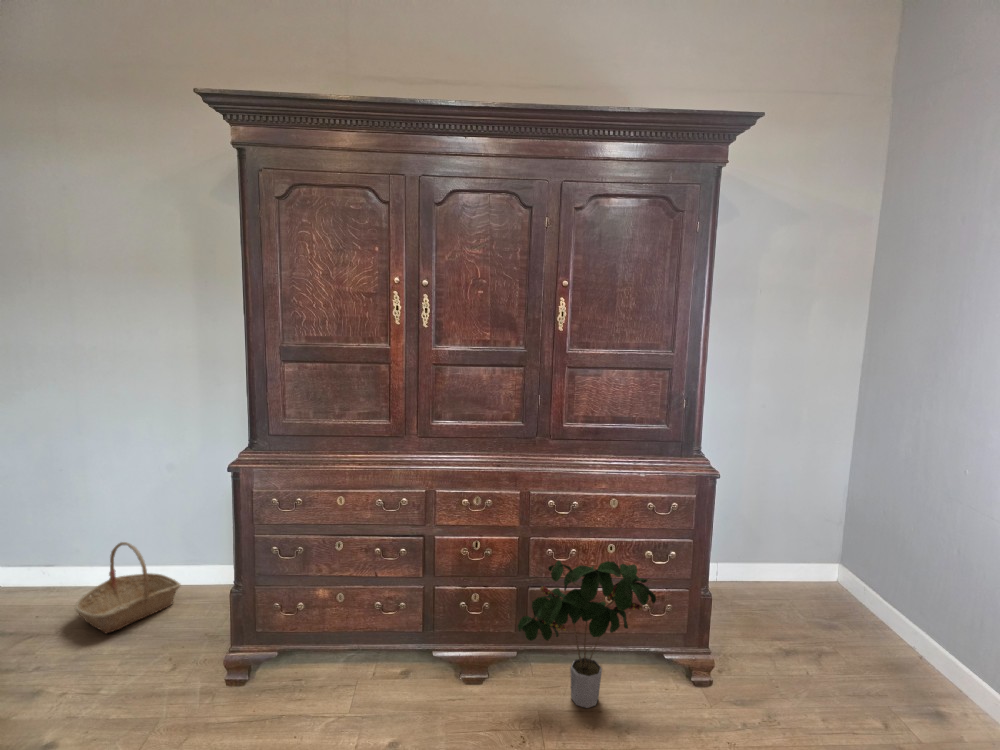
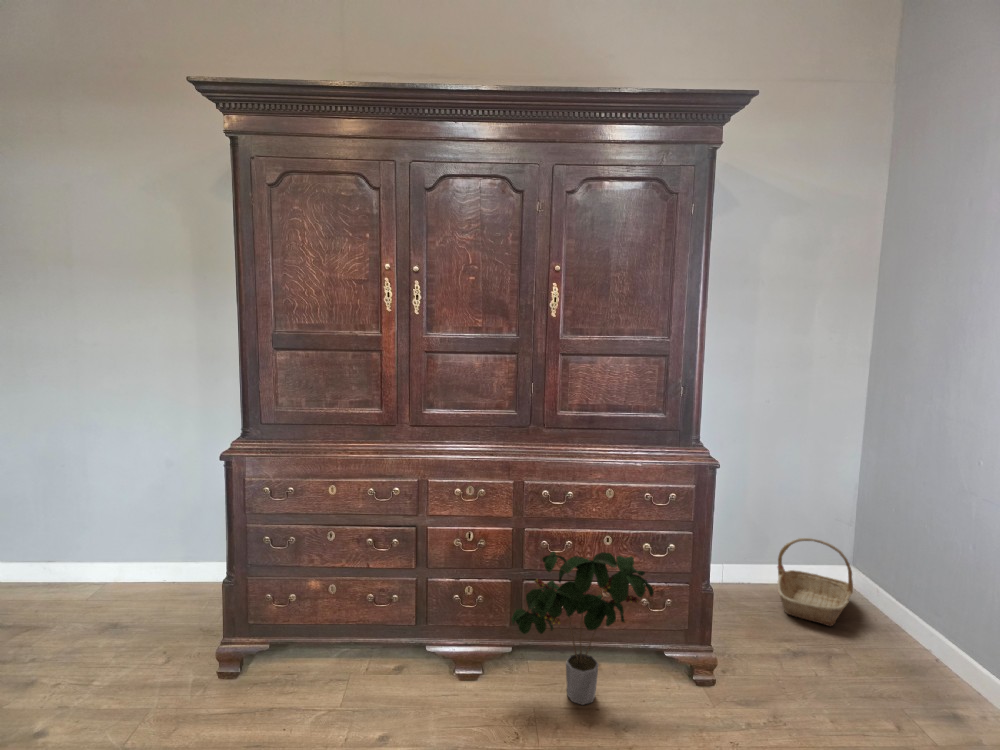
basket: present [74,542,180,633] -> present [777,538,853,626]

